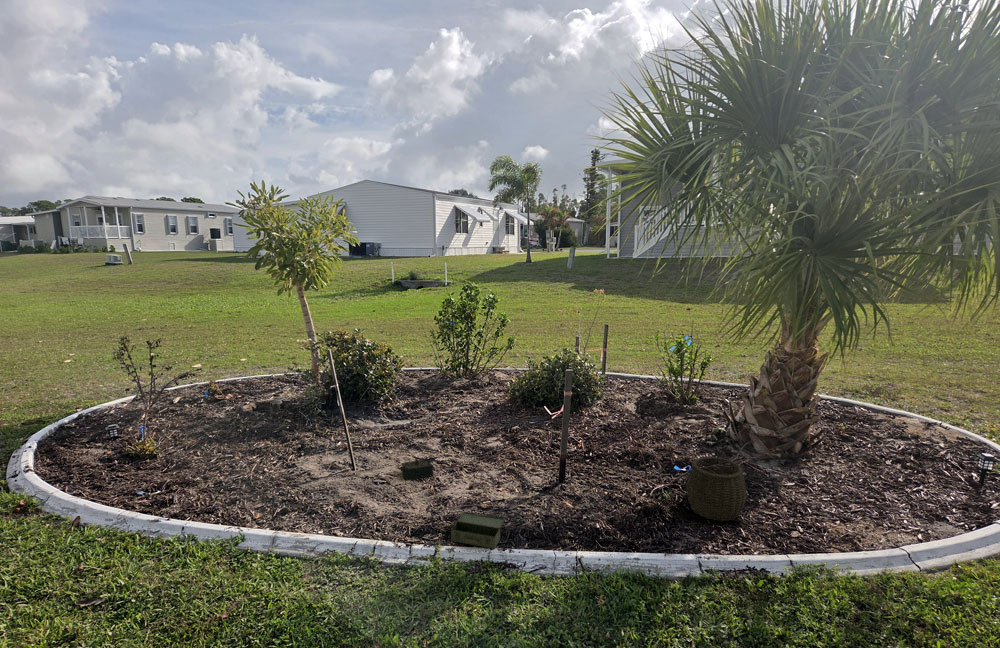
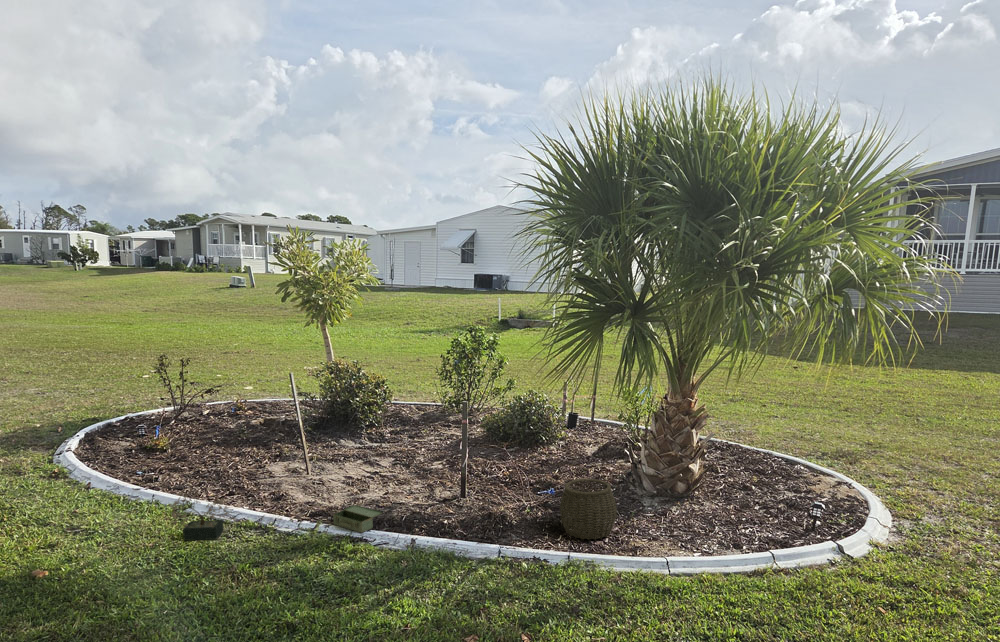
decorative plant: present [389,438,439,480] -> present [169,490,228,541]

